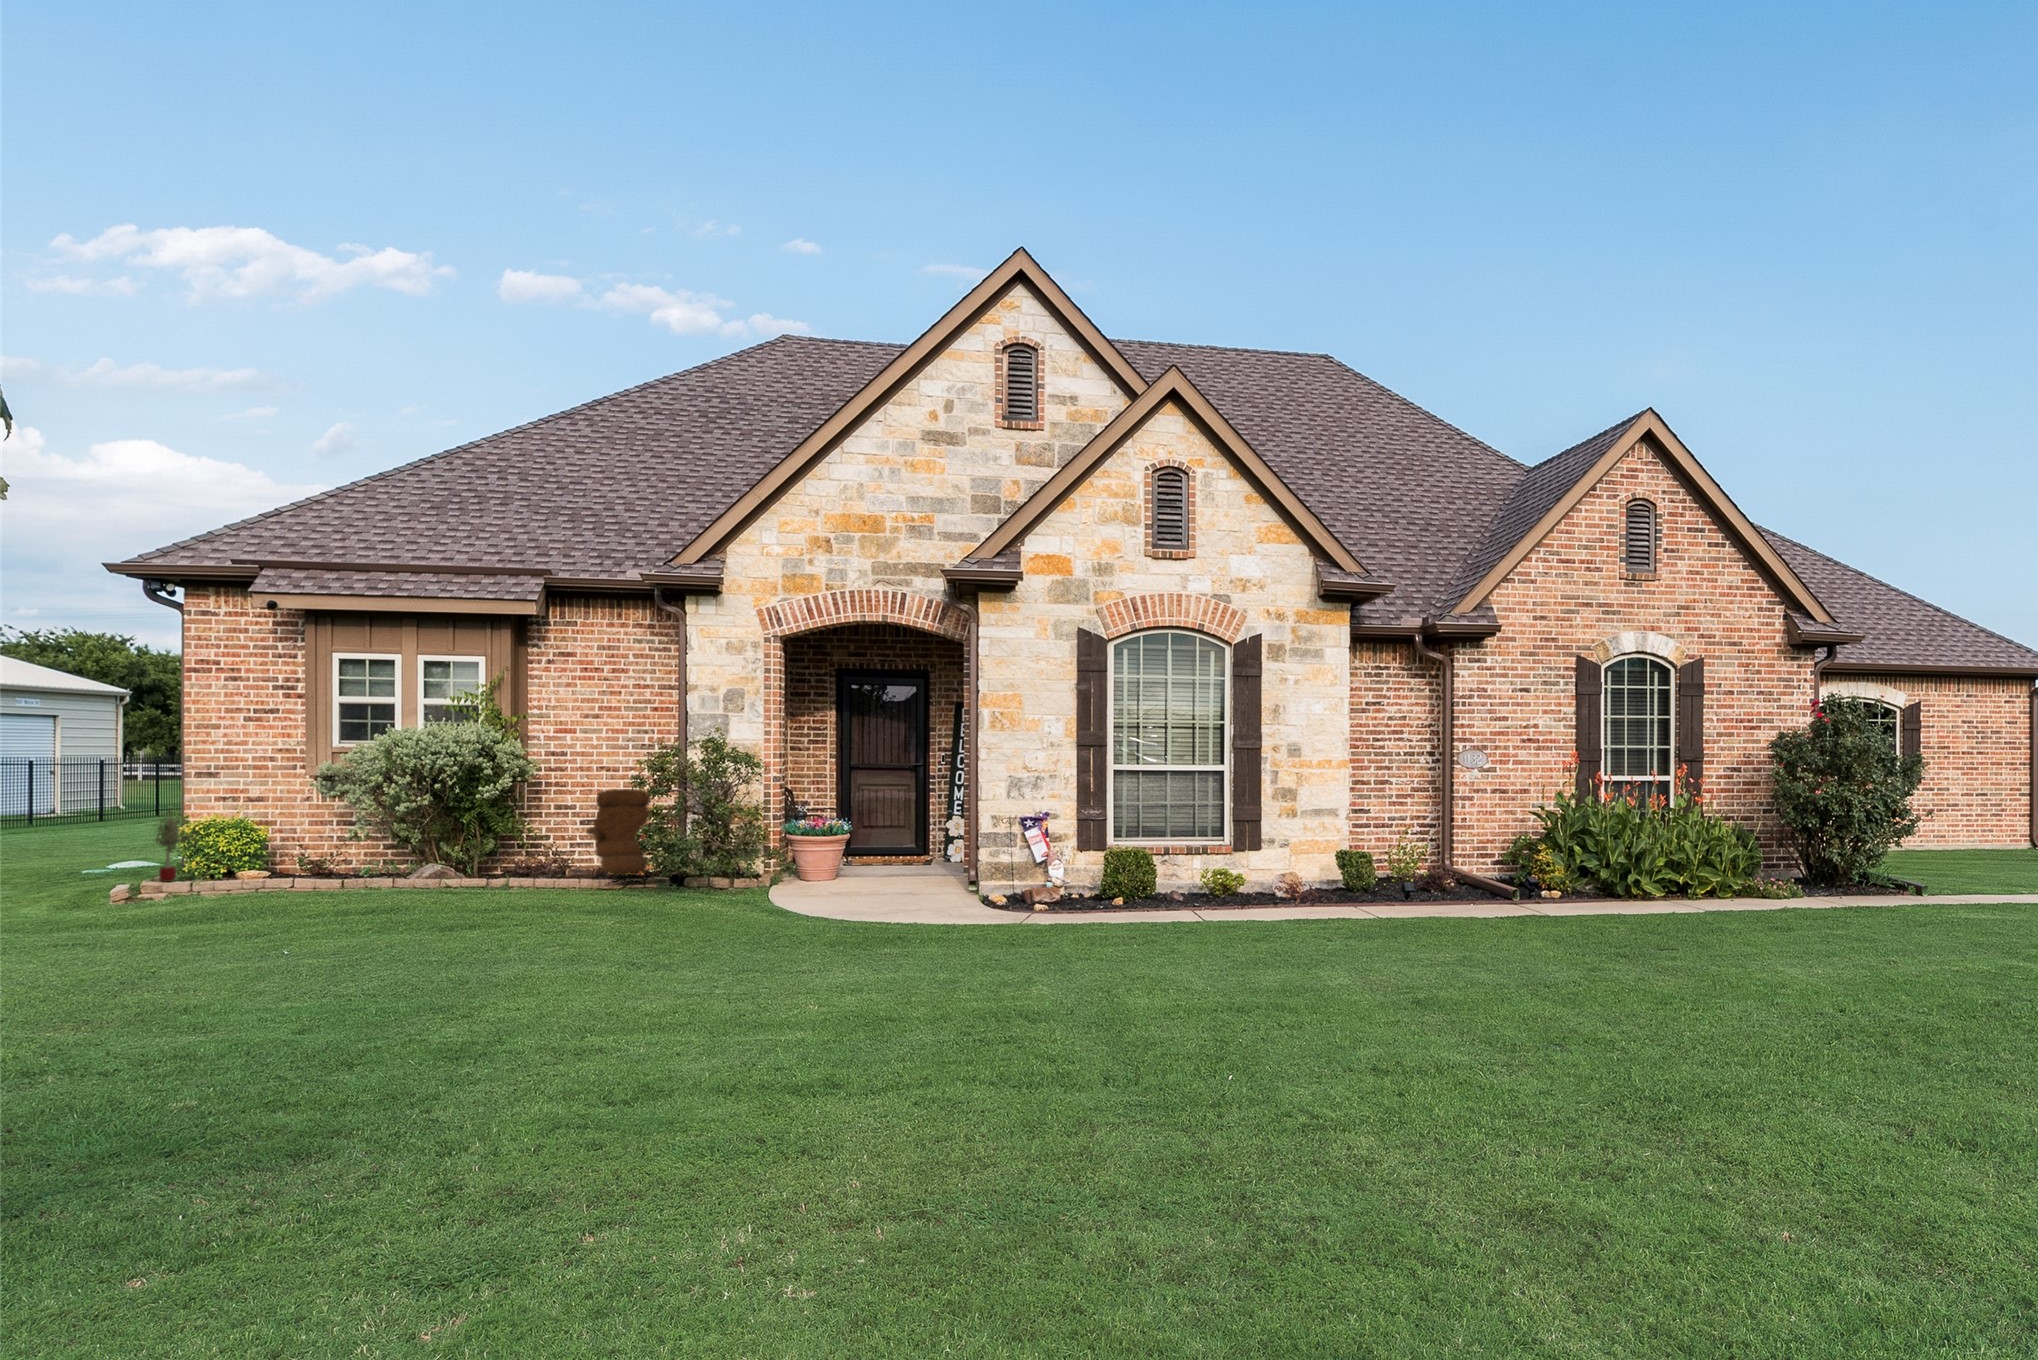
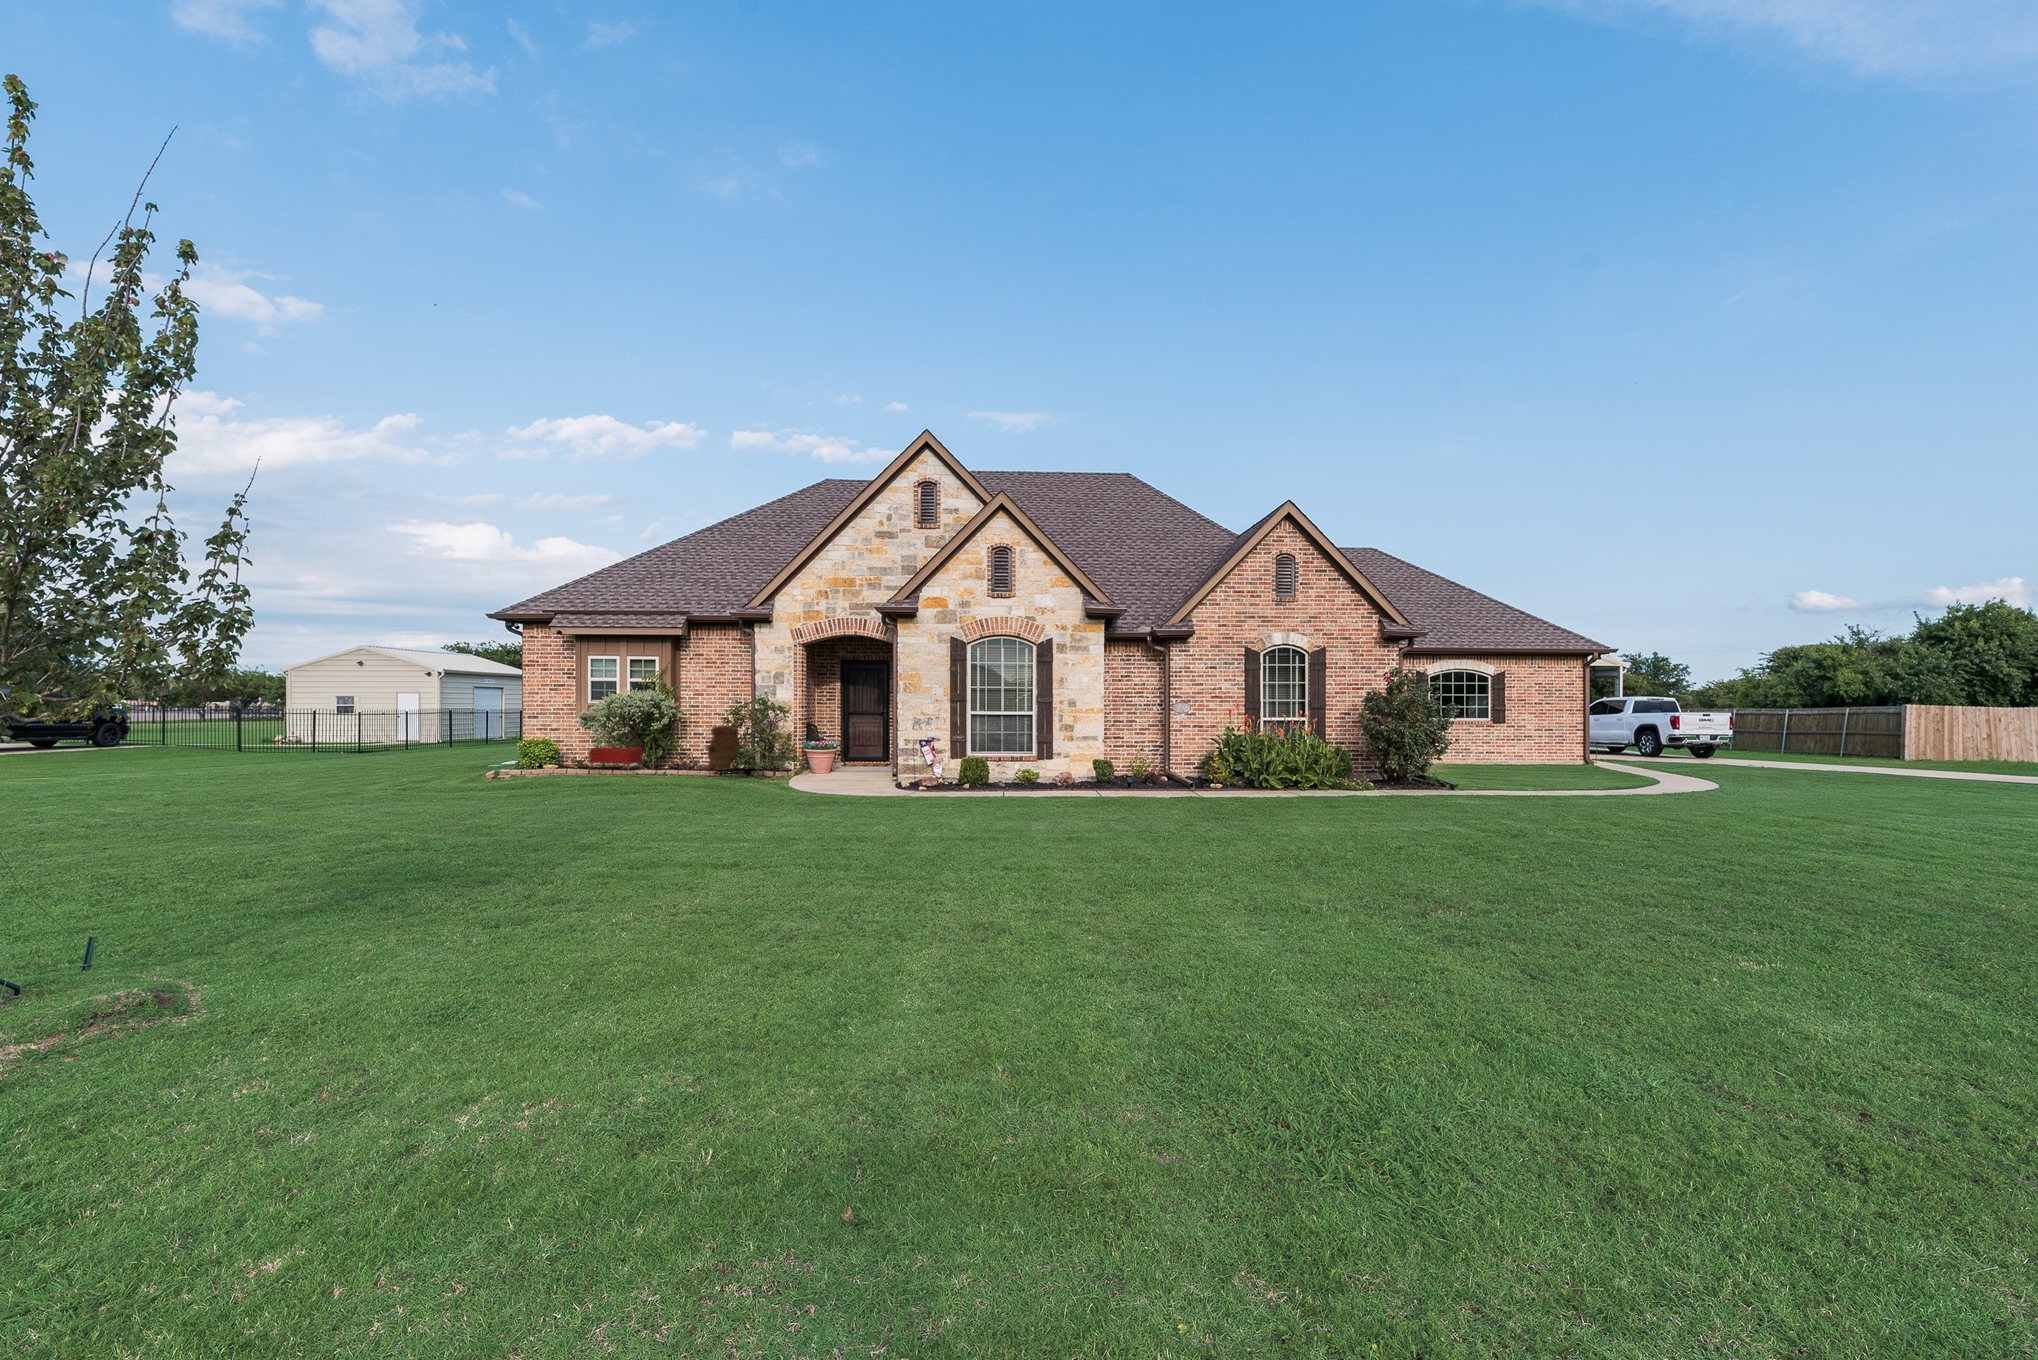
potted tree: present [156,808,198,882] -> none [498,734,521,771]
bench: none [343,830,453,879] -> present [589,747,643,770]

